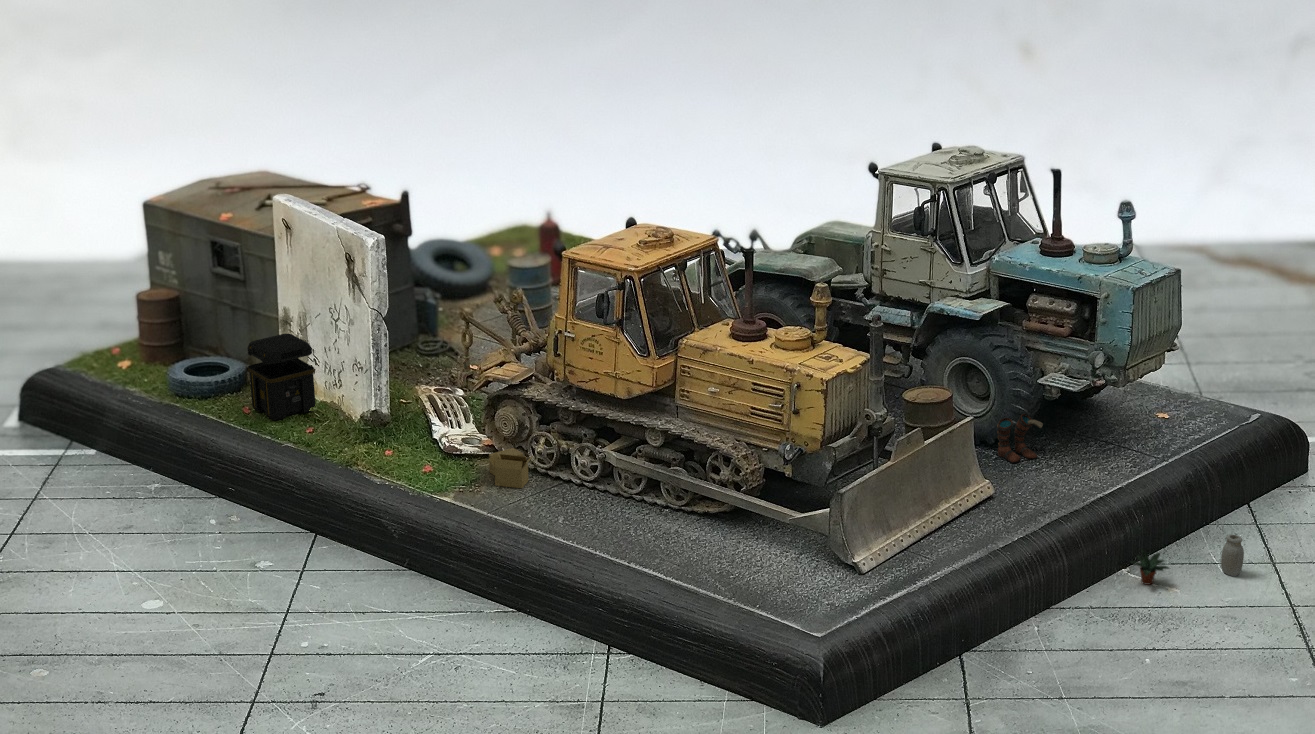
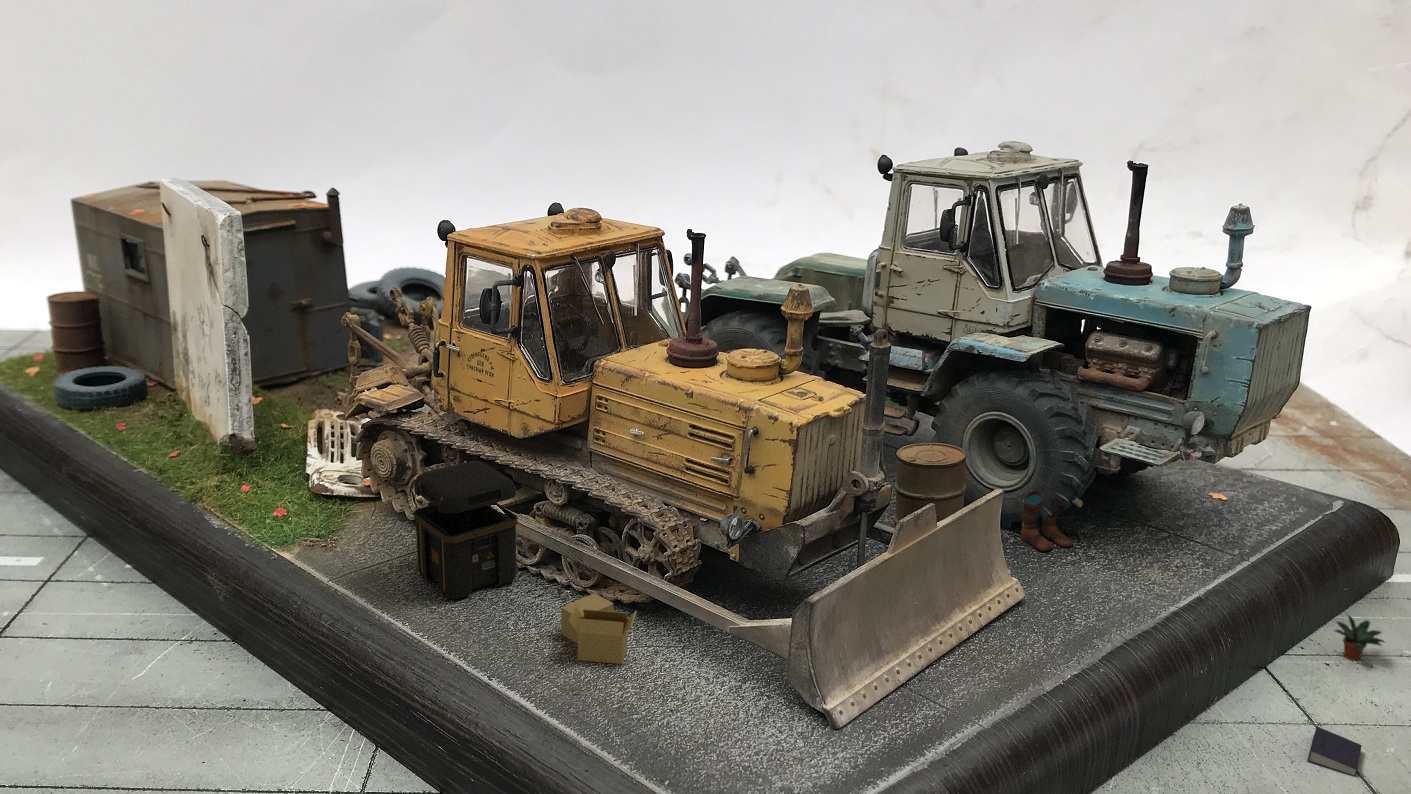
toolbox: present [247,334,315,420] -> present [414,461,518,599]
cardboard box: present [489,448,533,488] -> present [561,594,637,664]
jar: present [1221,535,1244,576] -> none [1342,678,1381,737]
potted plant: present [1131,549,1169,585] -> present [1335,615,1384,660]
book: none [1189,569,1229,597] -> present [1307,727,1362,776]

